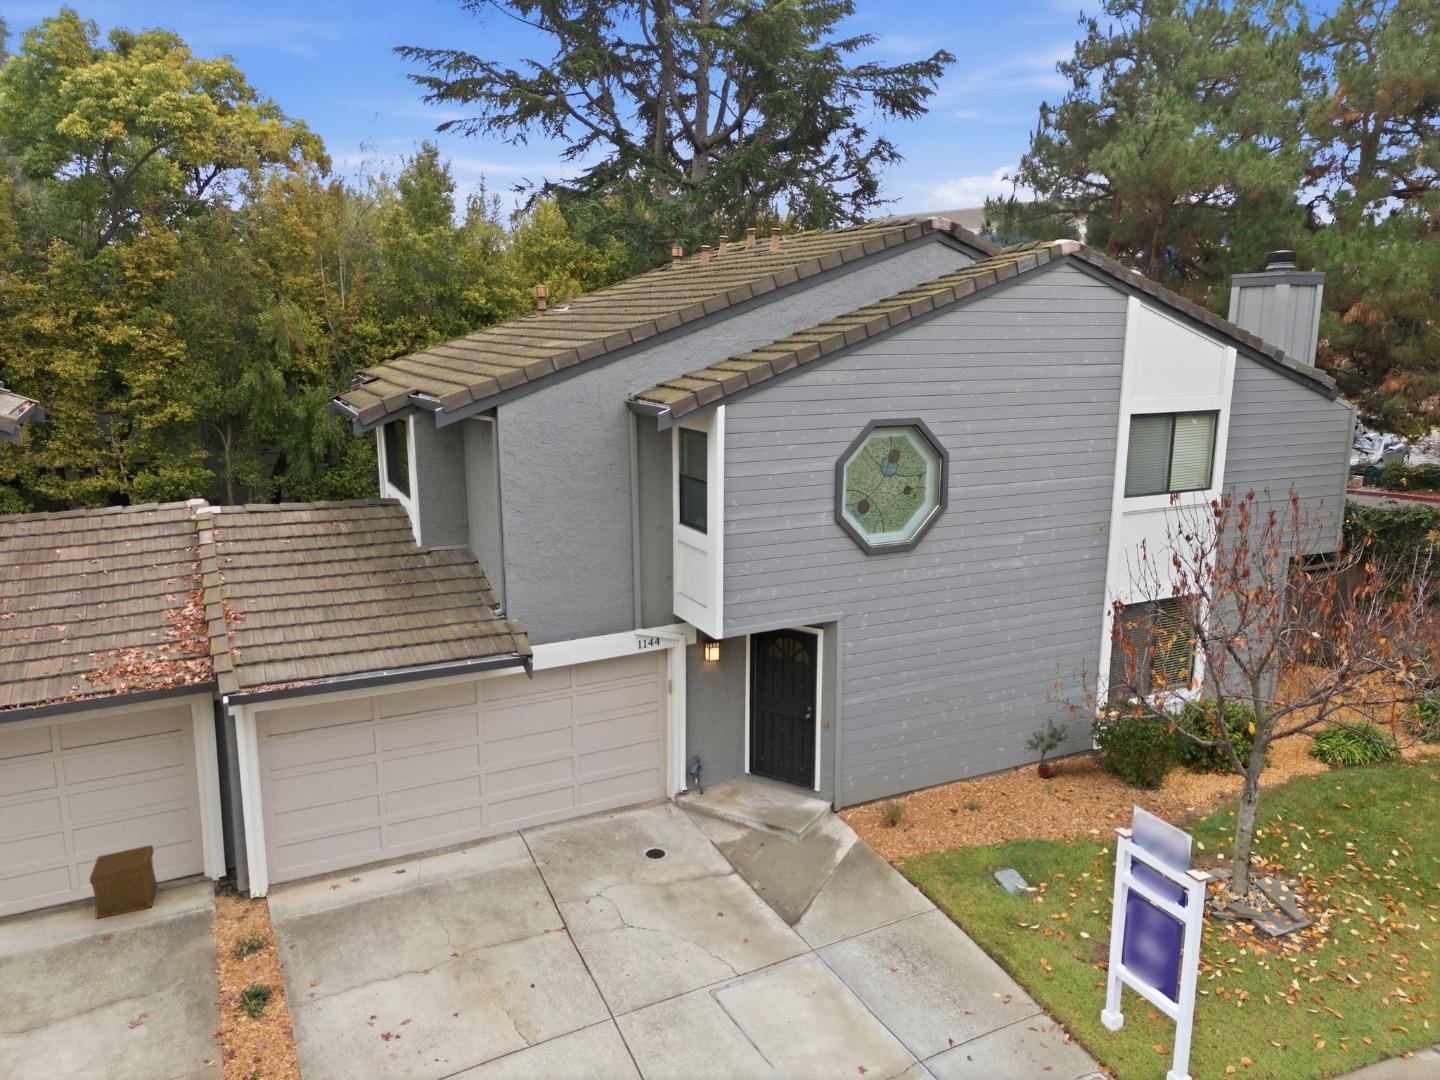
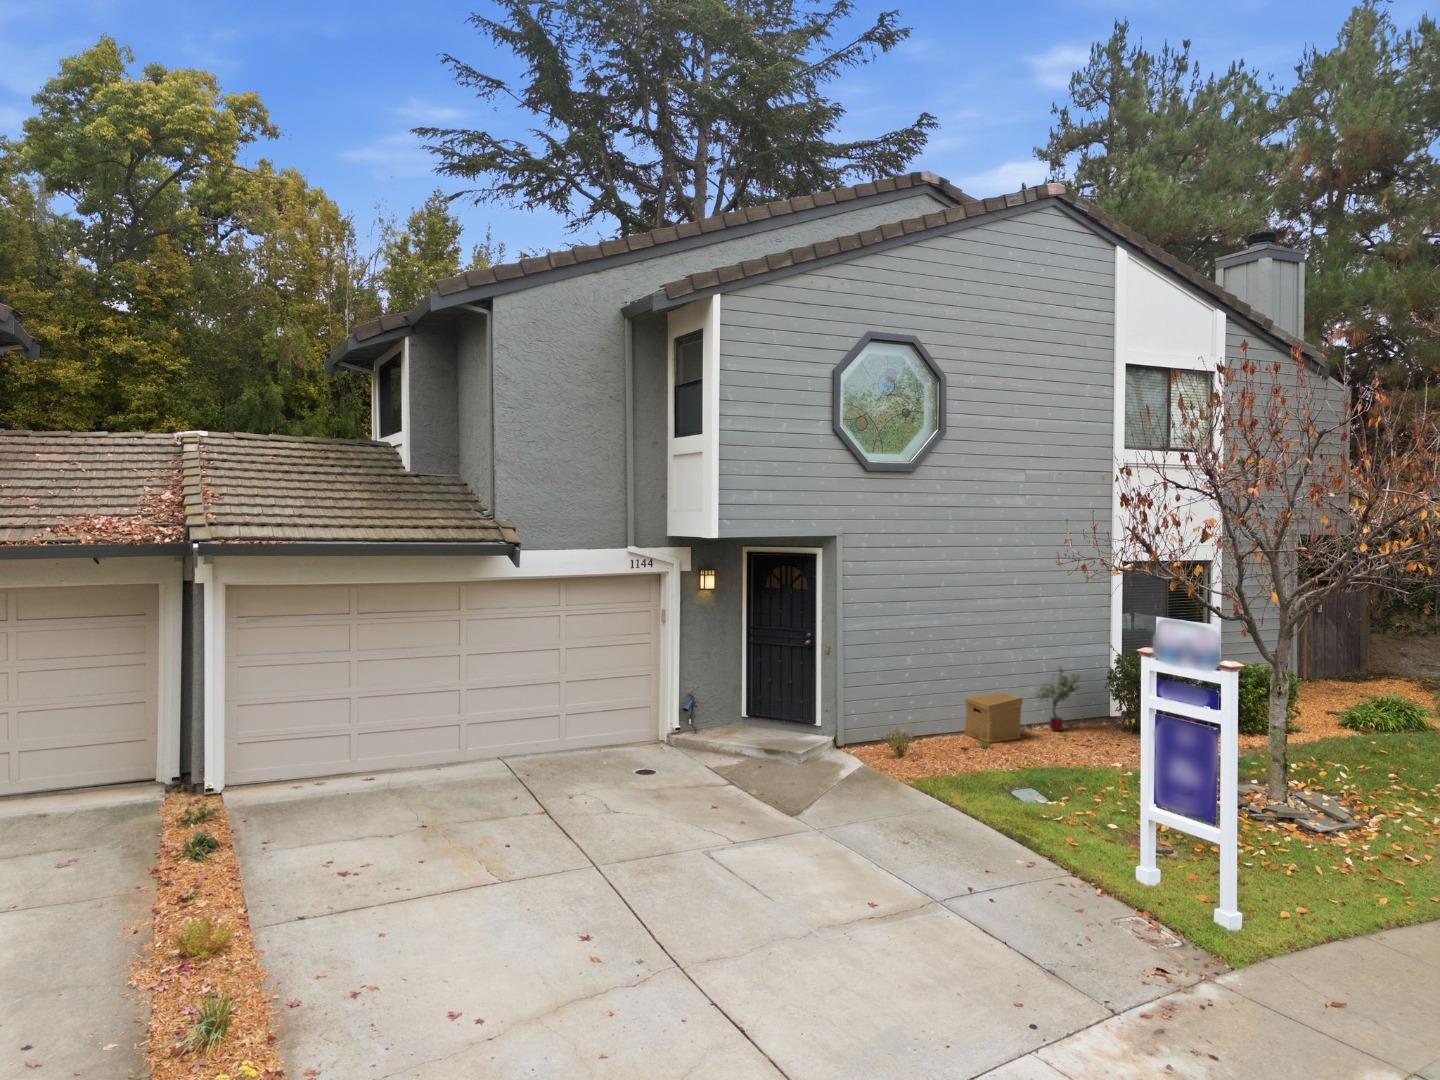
cardboard box: present [90,845,157,919] -> present [964,693,1023,743]

